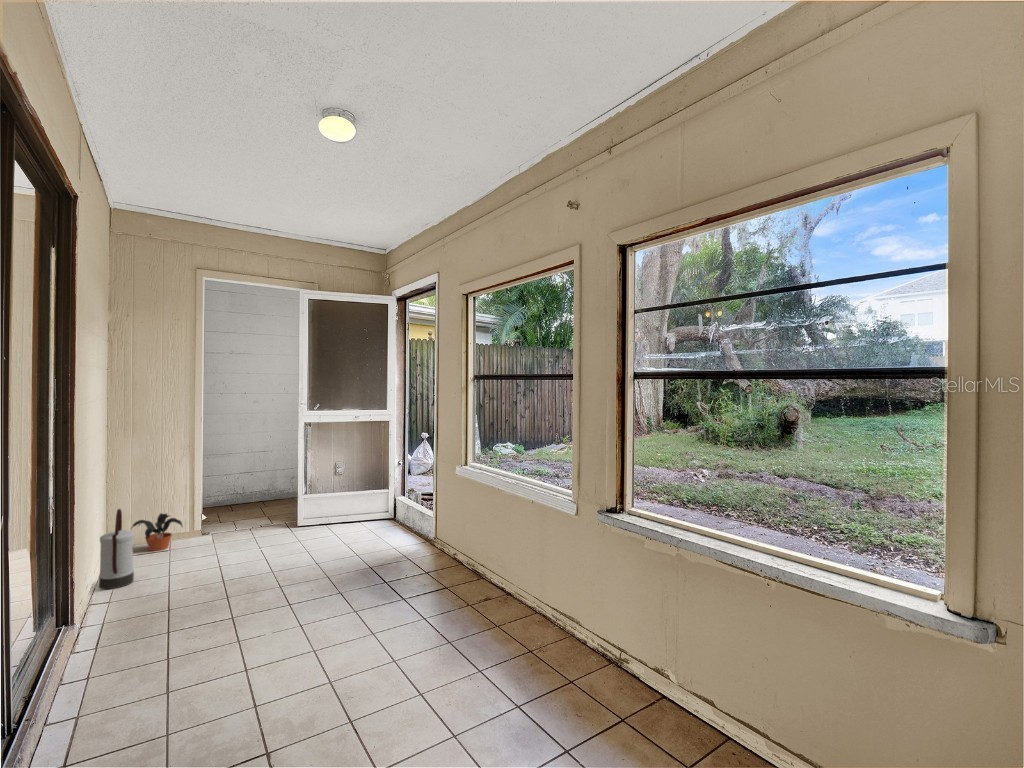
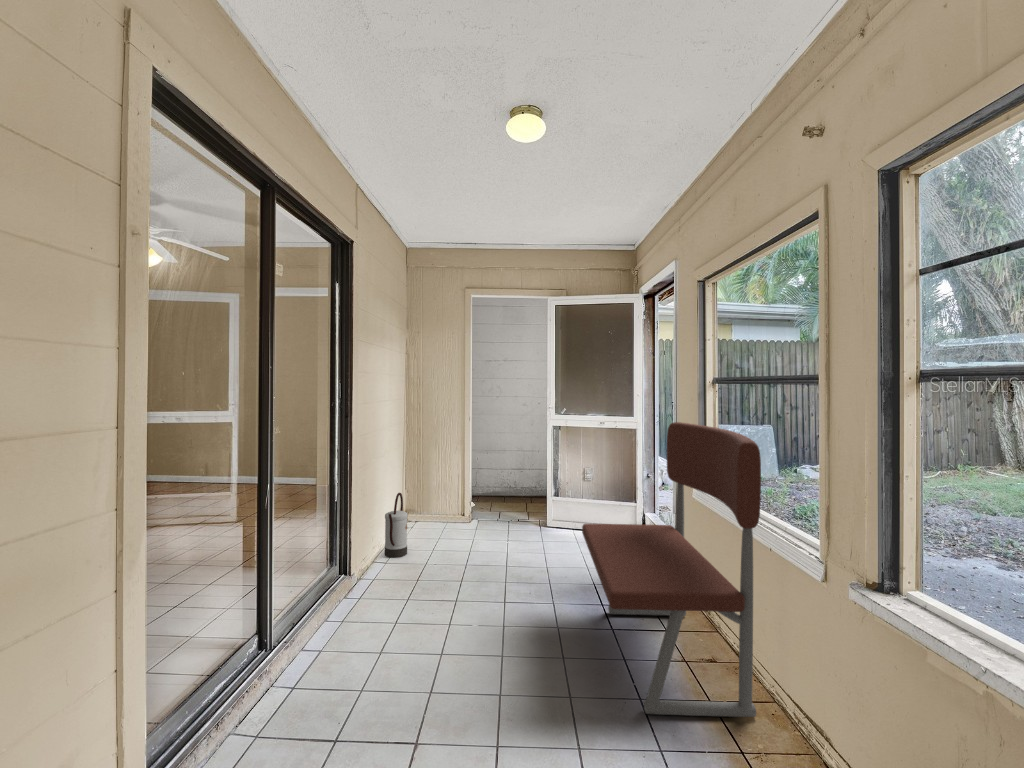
bench: none [370,412,536,649] -> present [582,422,761,717]
potted plant: present [132,513,183,551] -> none [416,499,452,531]

